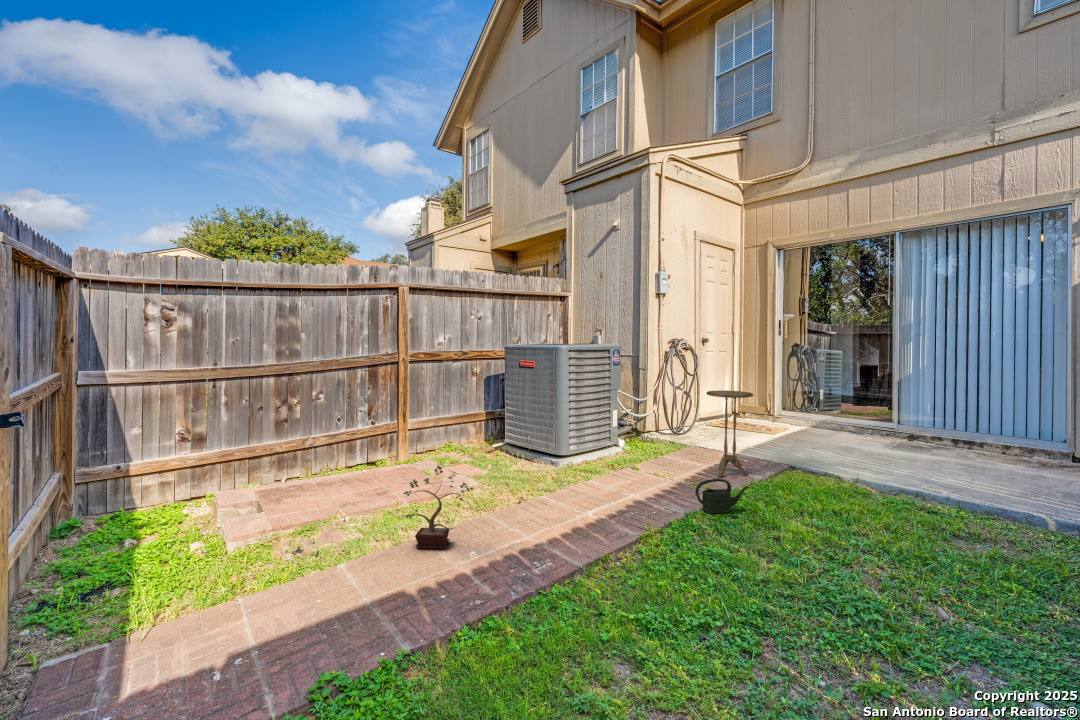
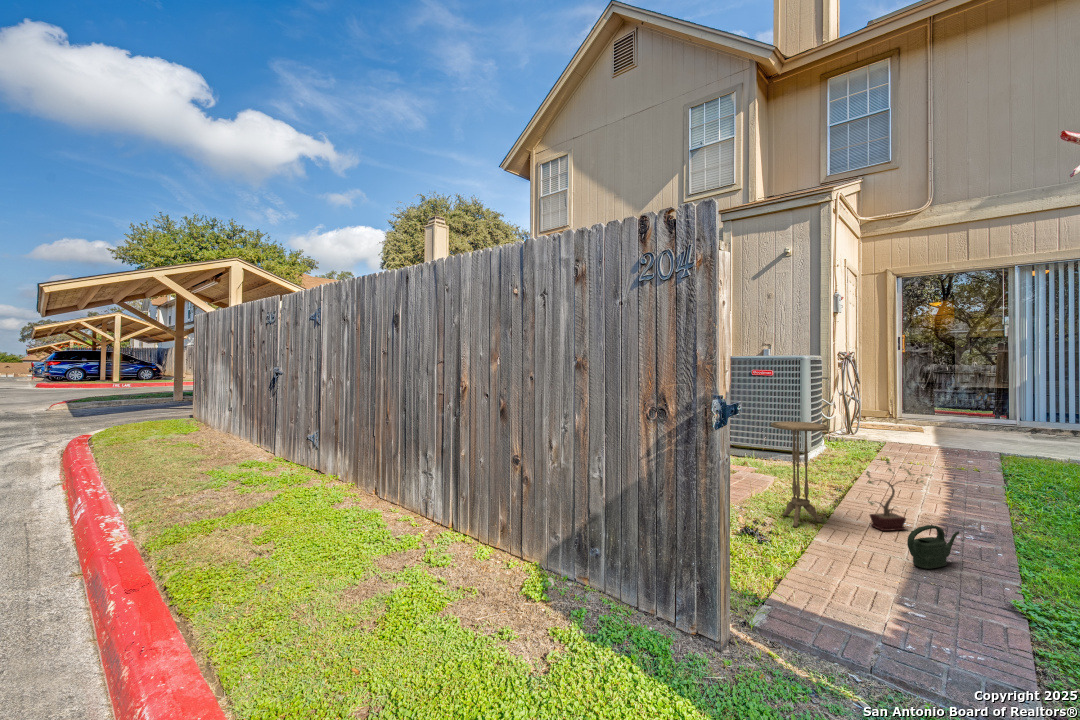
side table: present [706,390,753,477] -> present [771,421,829,527]
watering can: present [695,479,749,513] -> present [907,525,959,569]

